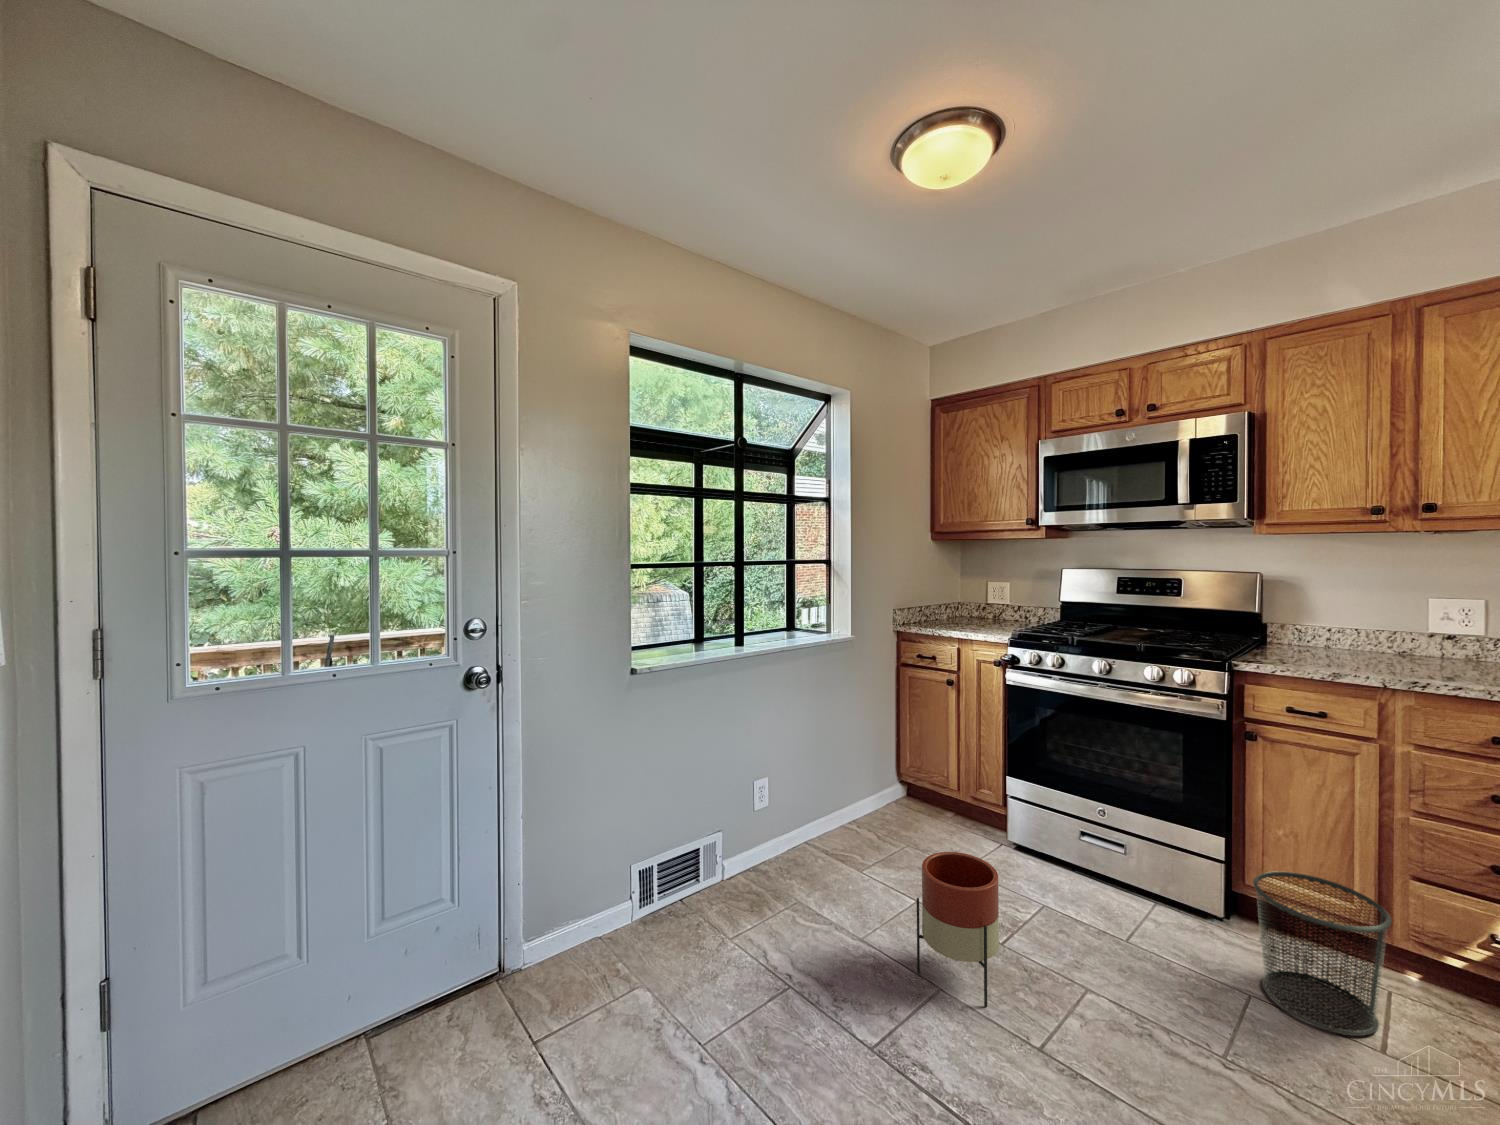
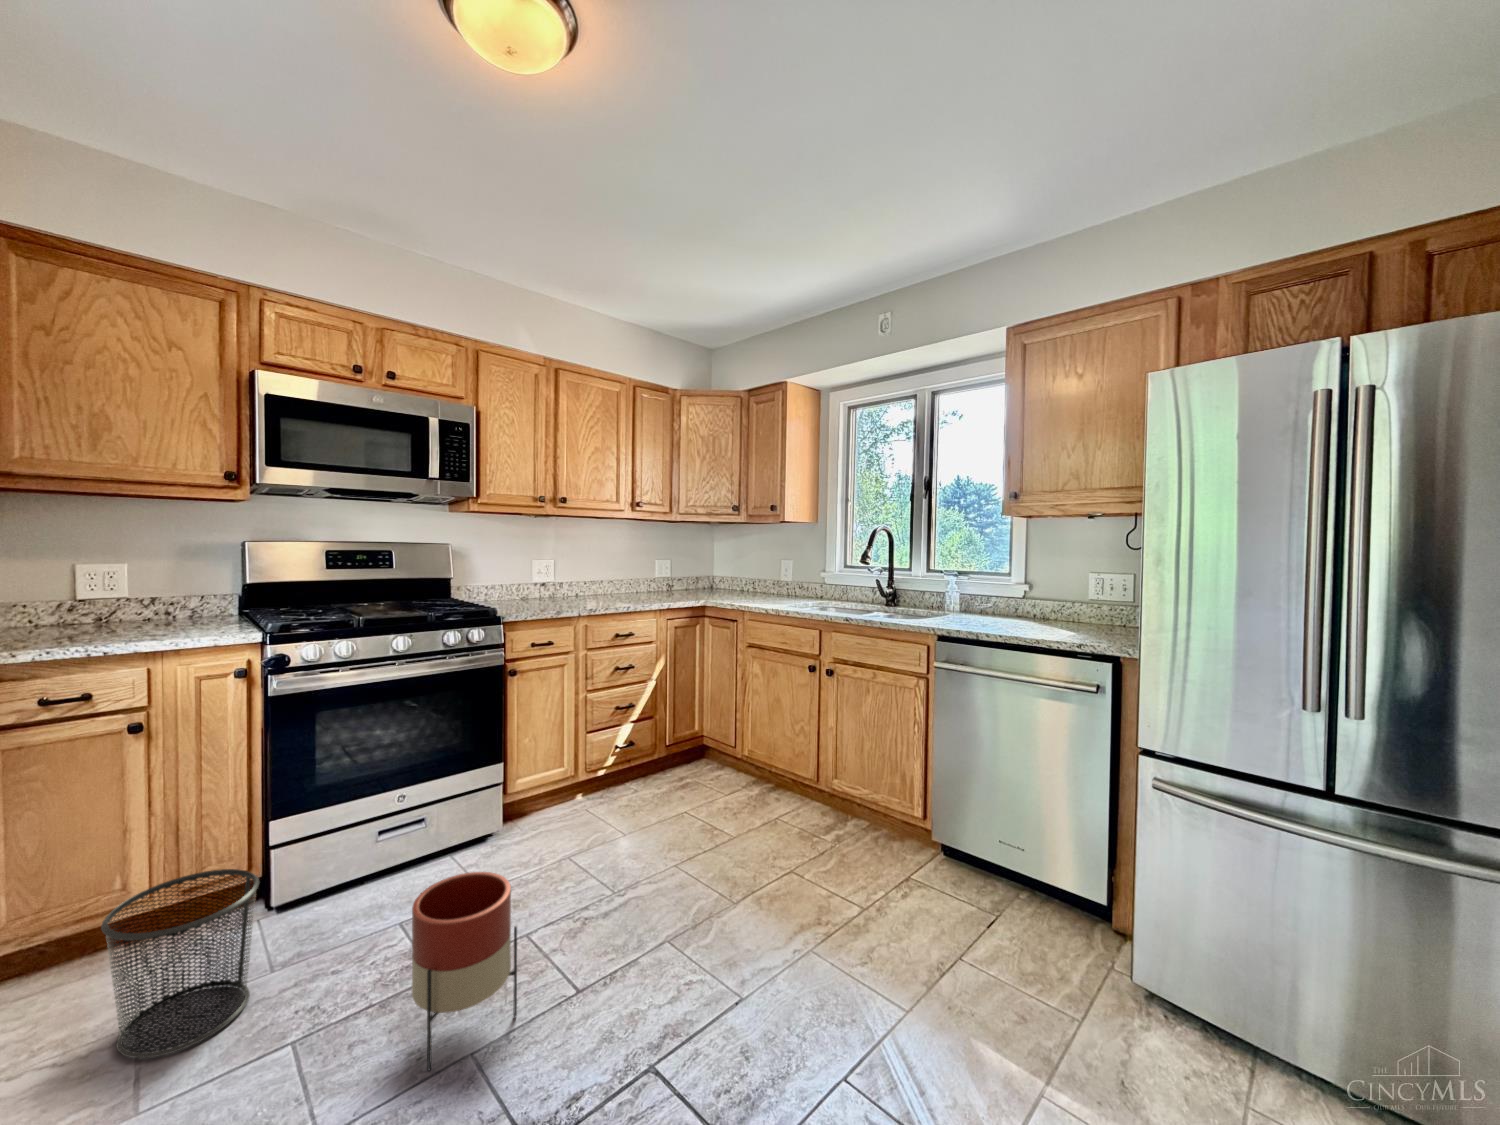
waste bin: present [1253,871,1392,1036] -> present [101,869,259,1058]

